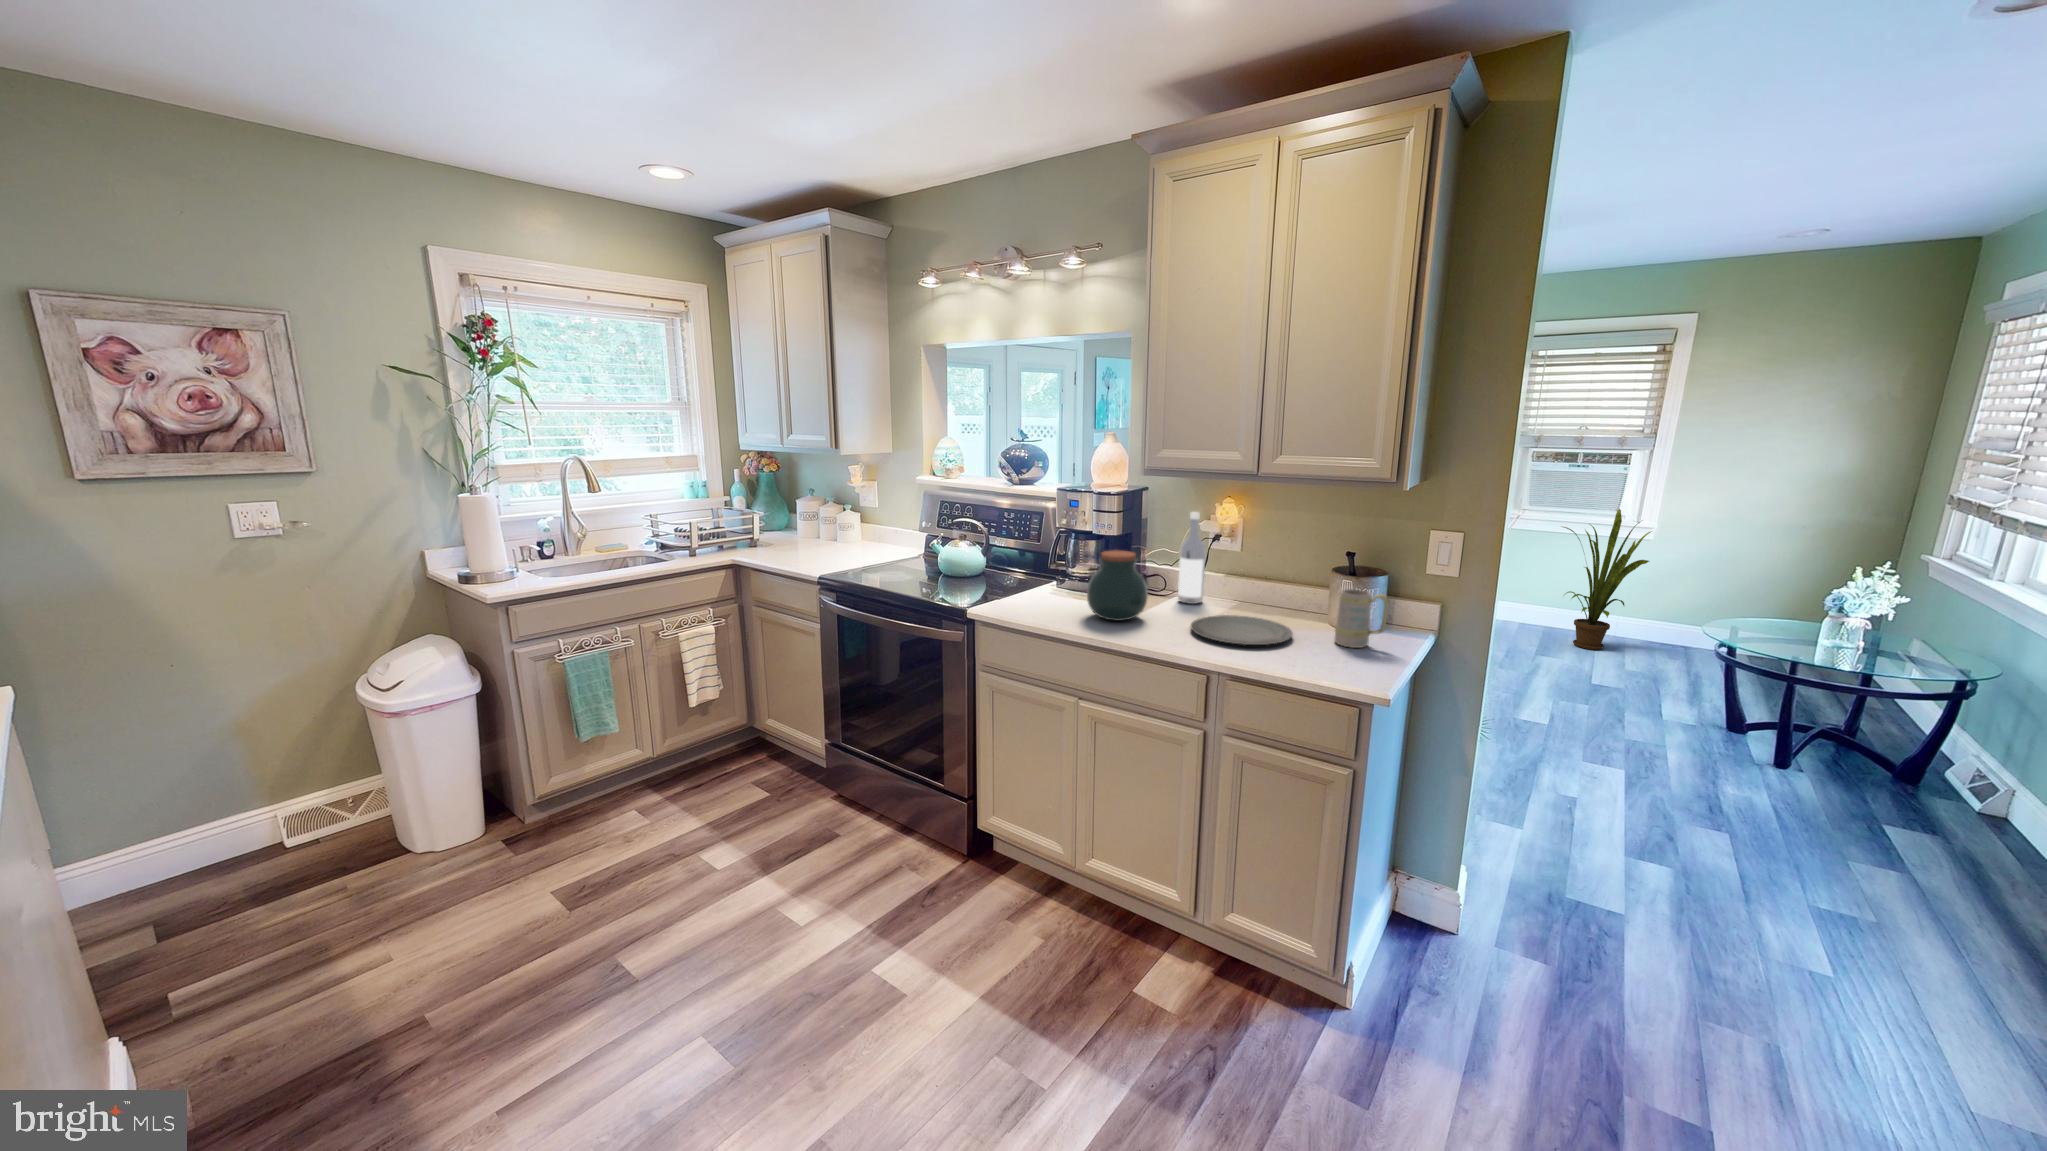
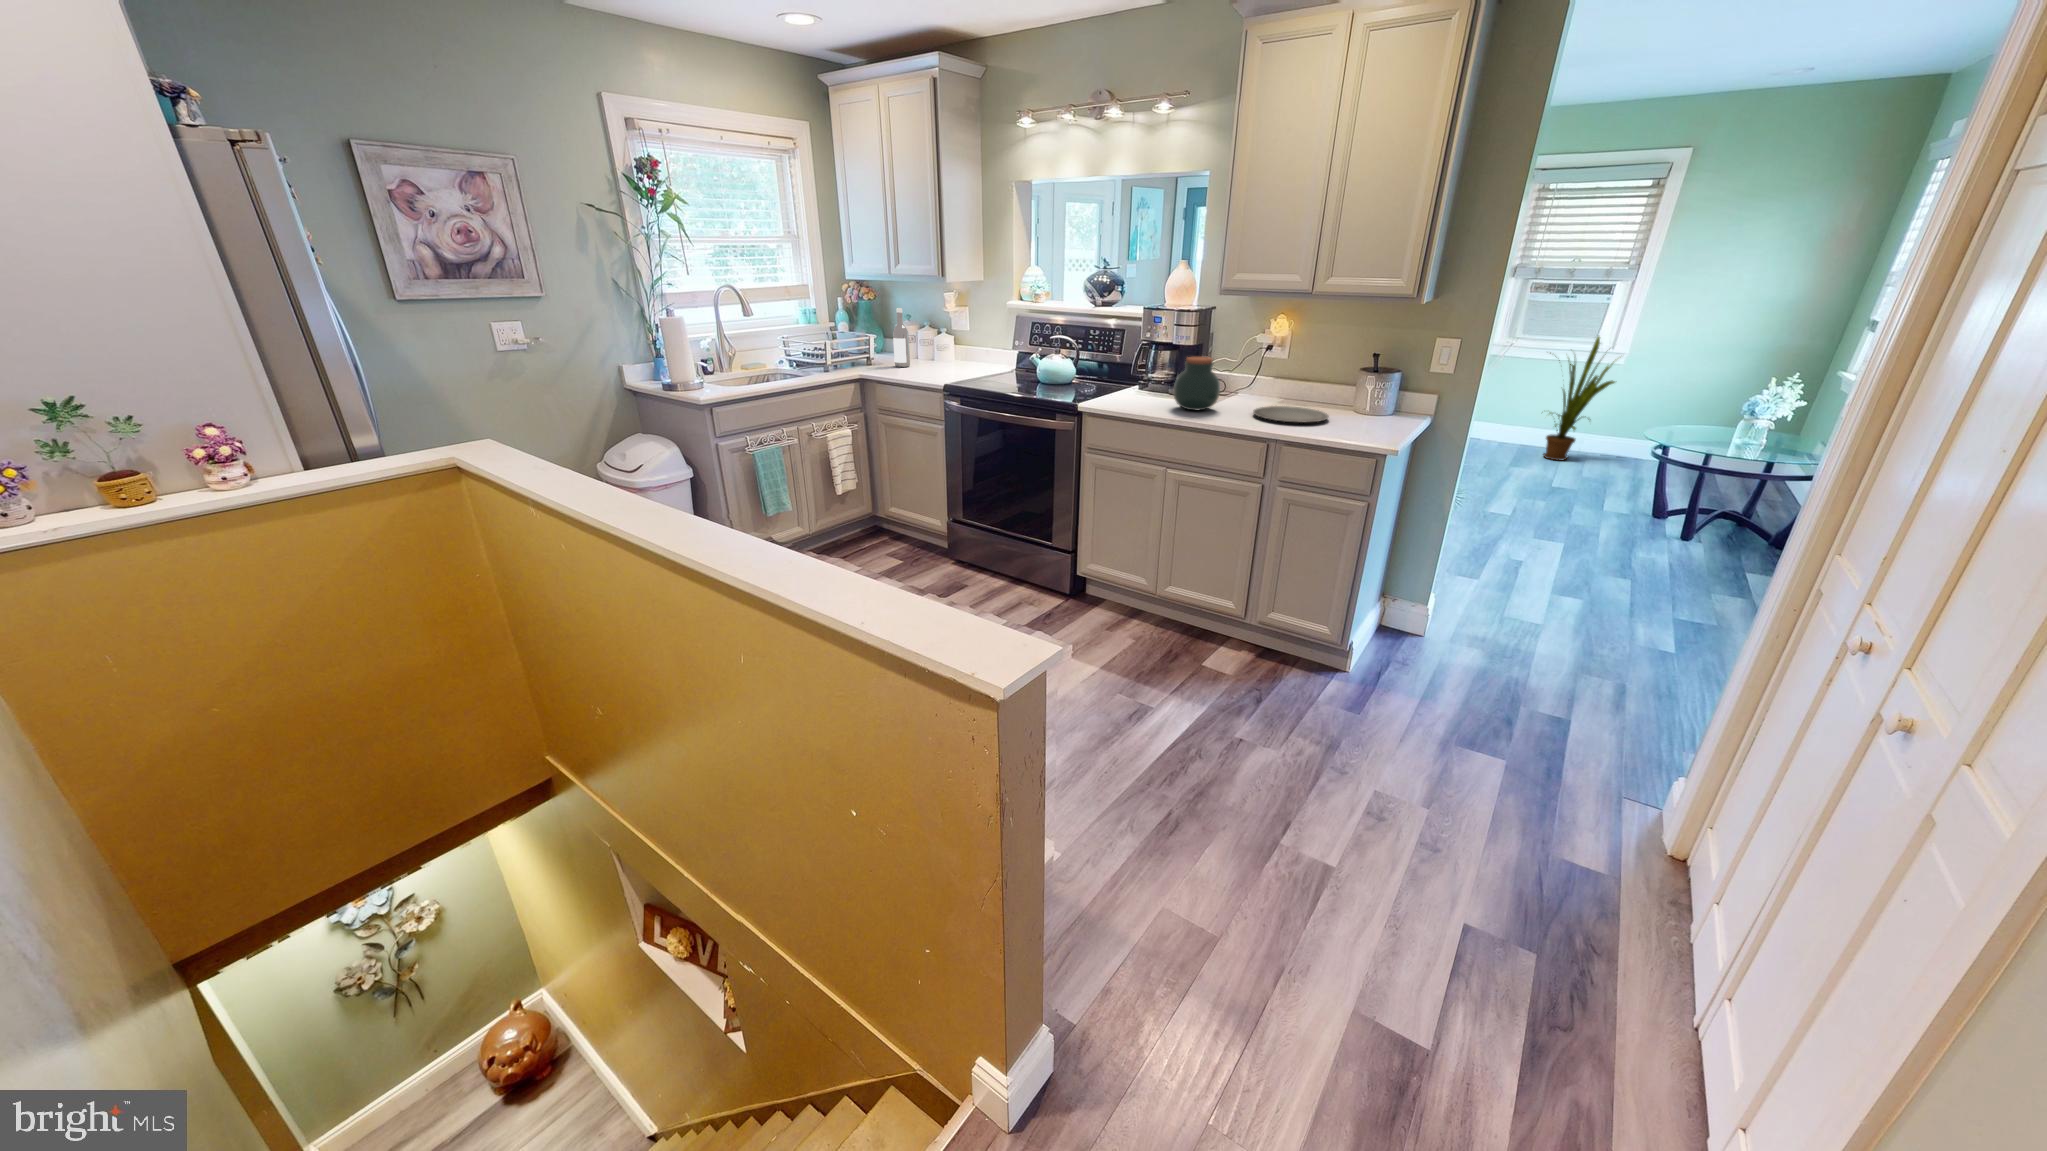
wine bottle: present [1178,512,1206,604] -> present [893,308,910,367]
mug: present [1334,589,1389,648] -> none [1359,382,1402,425]

